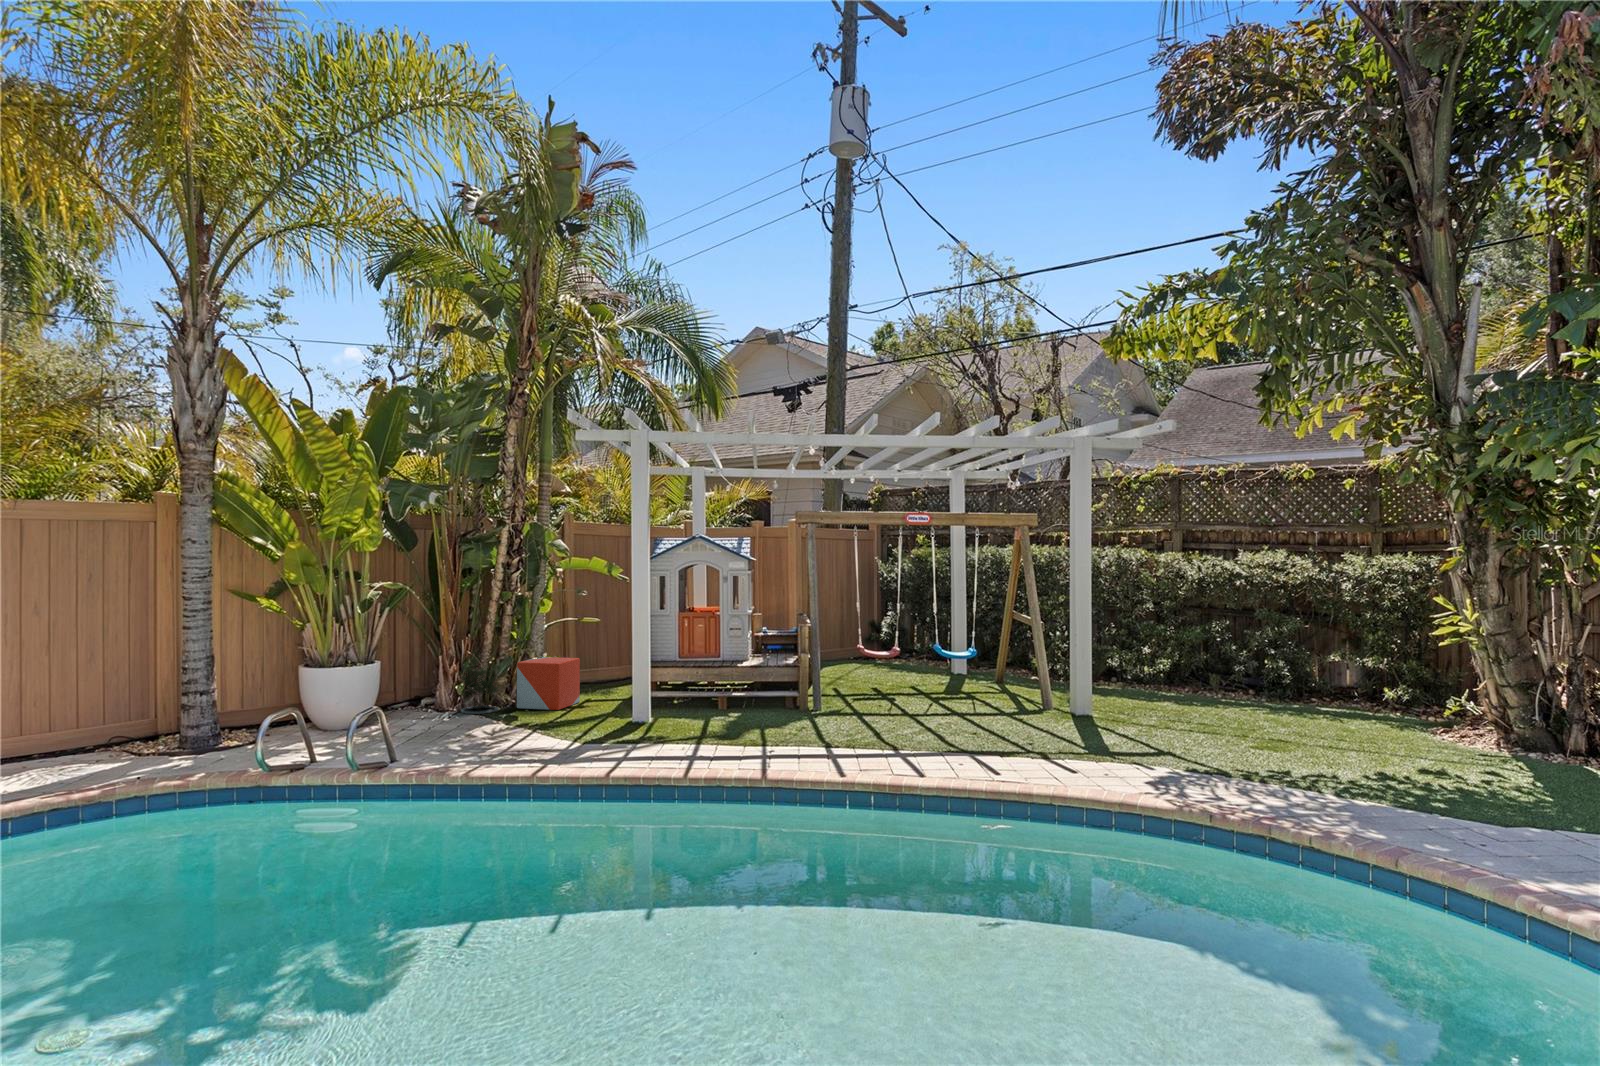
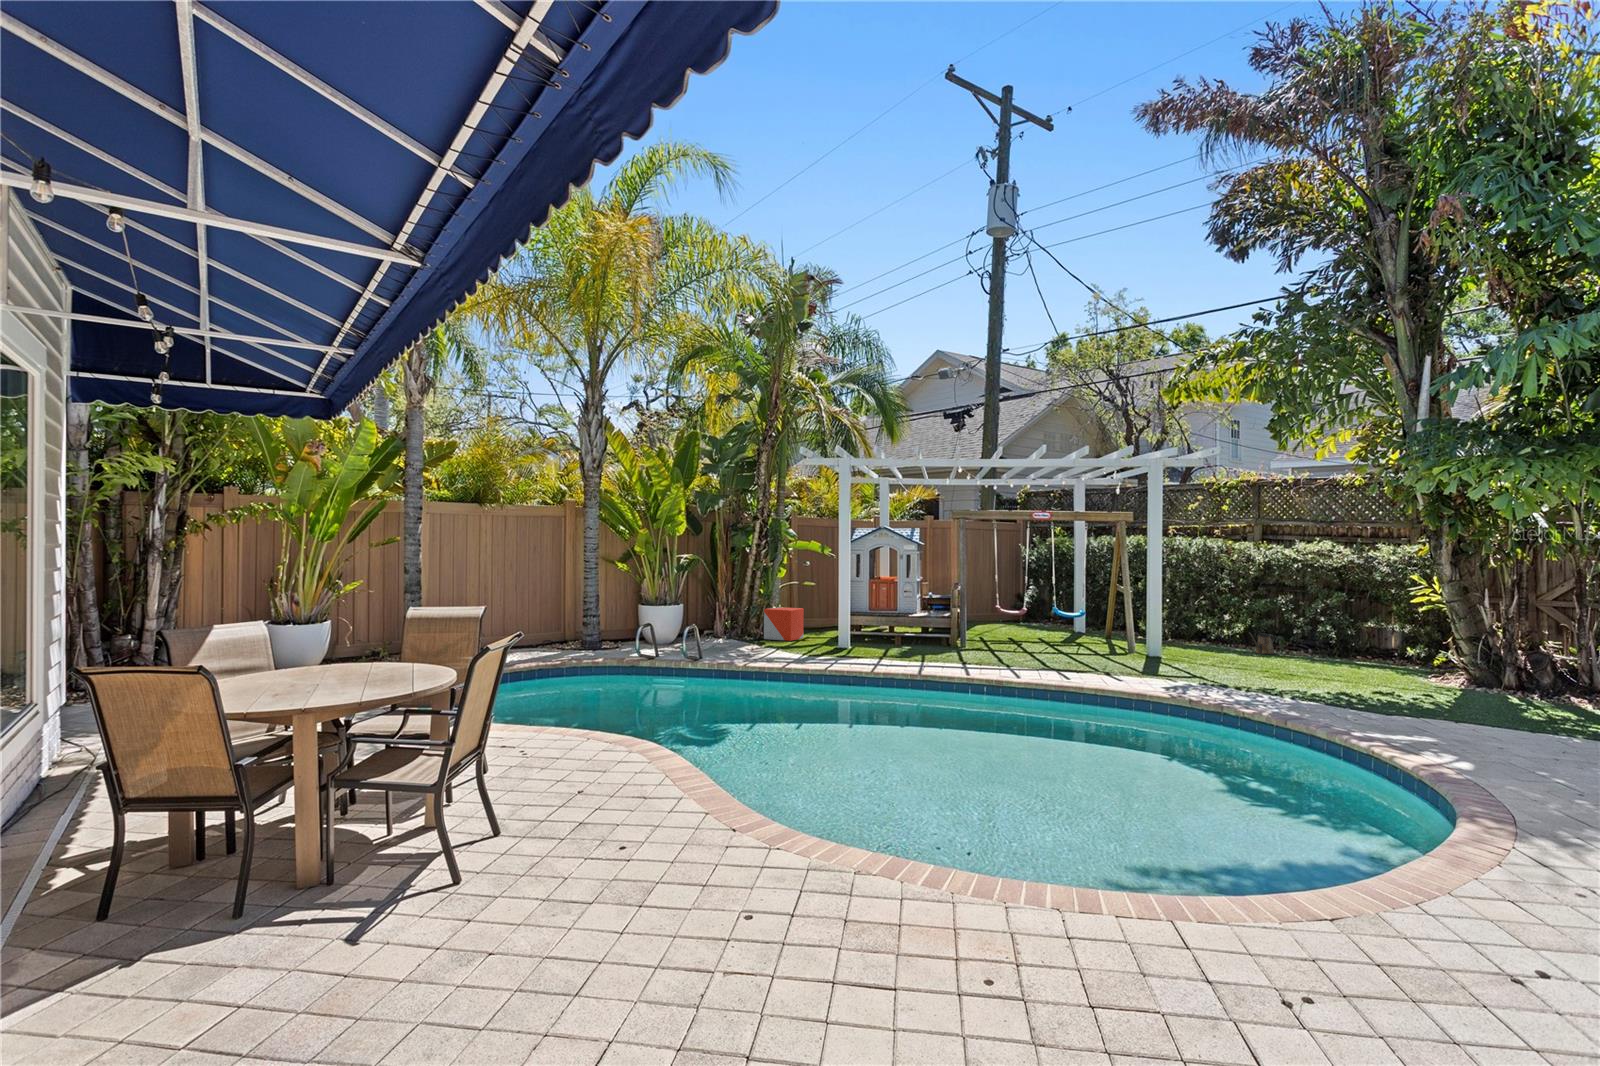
potted tree: present [461,650,499,714] -> none [728,599,754,641]
watering can: none [1186,673,1216,701] -> present [1248,632,1274,654]

